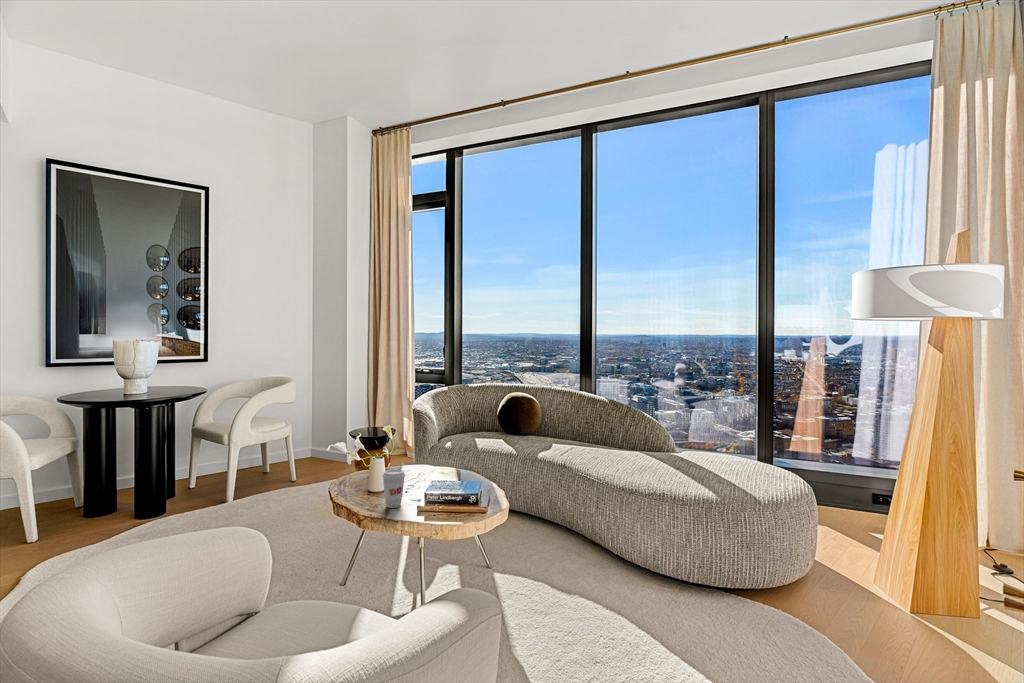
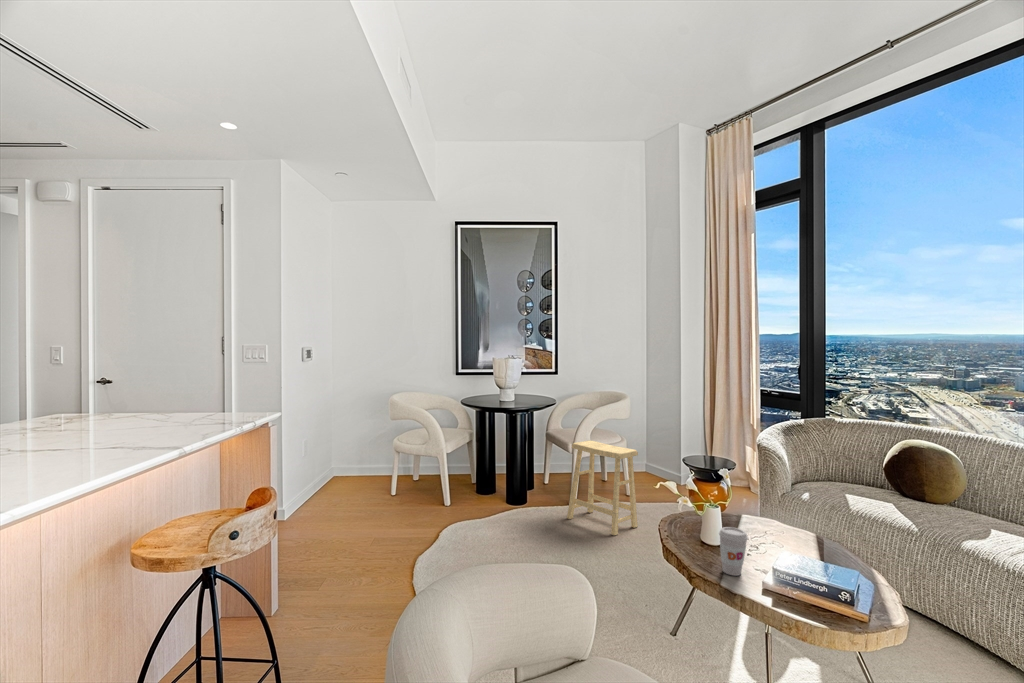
footstool: none [225,427,304,518] -> present [567,440,638,536]

